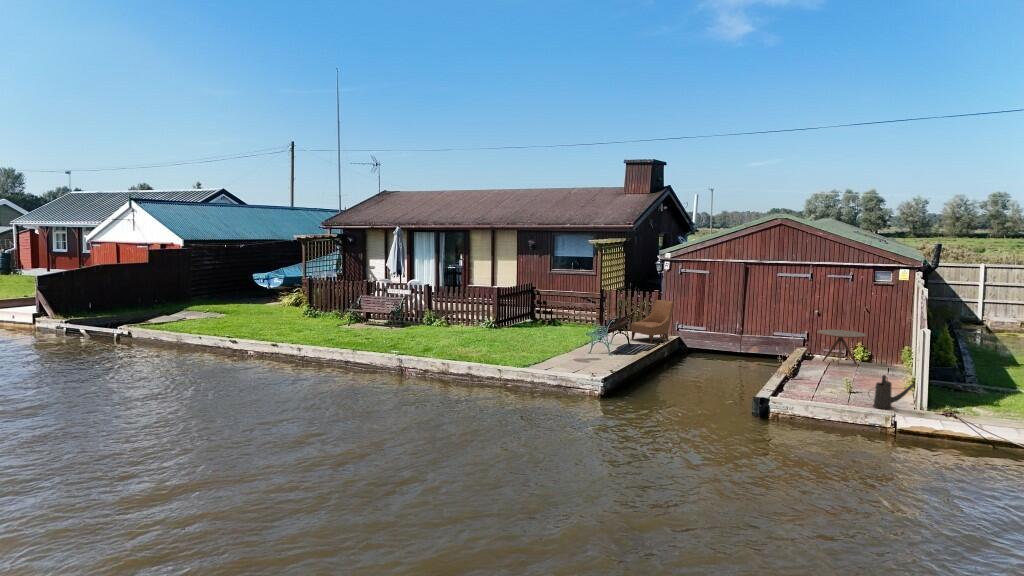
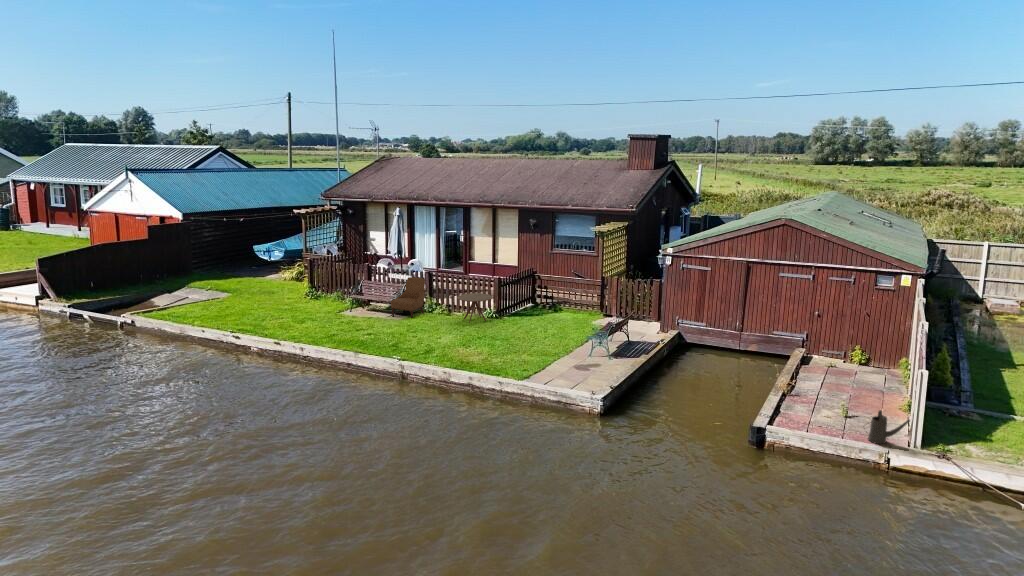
chair: present [631,300,674,344] -> present [391,277,425,318]
round table: present [817,329,866,365] -> present [457,293,493,323]

